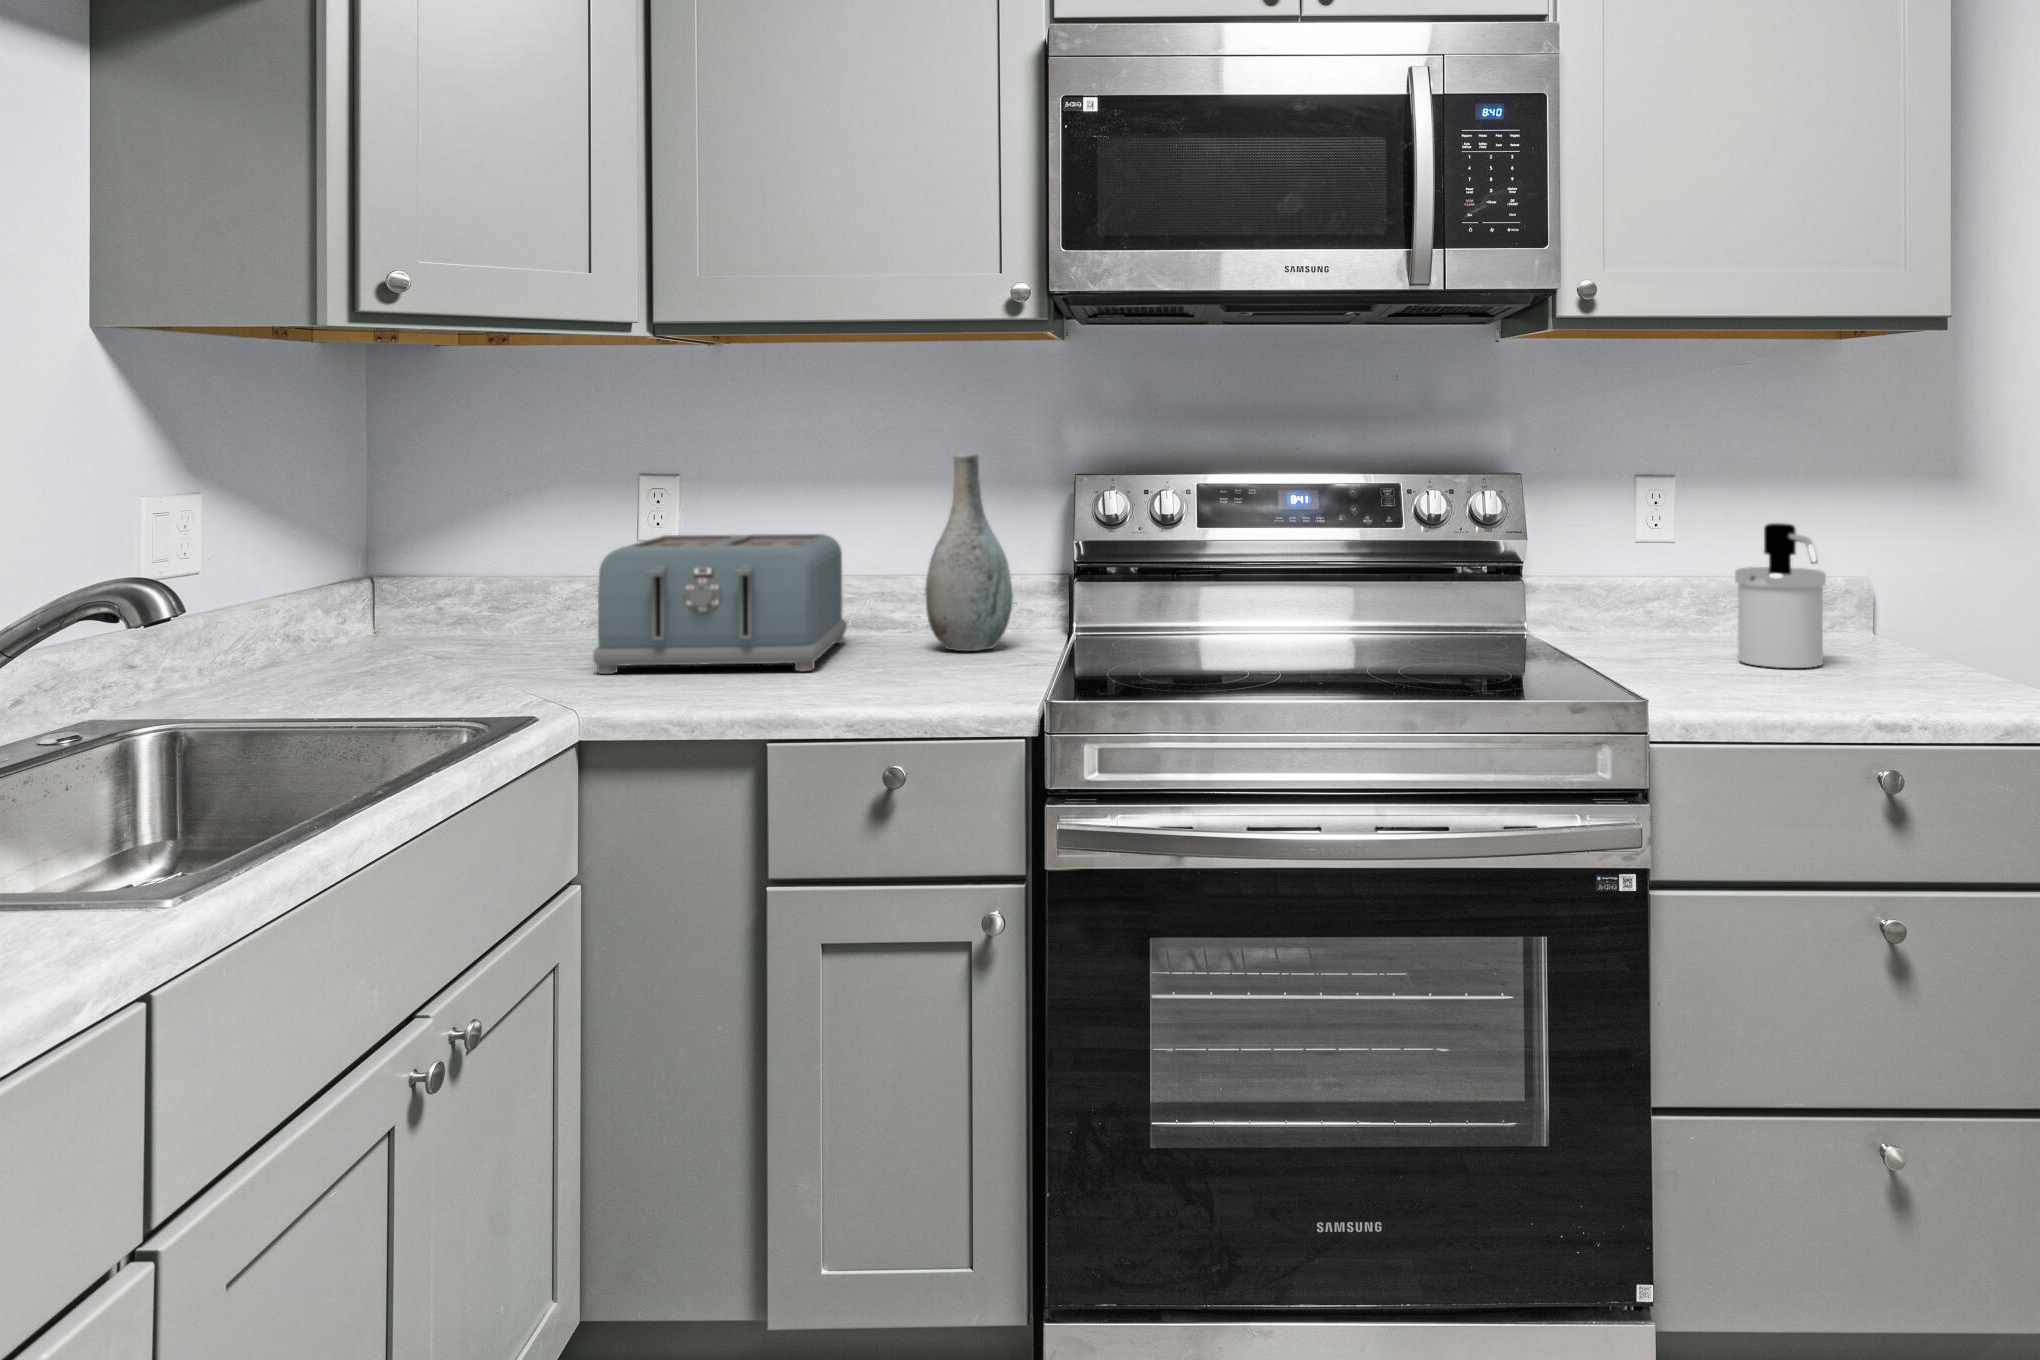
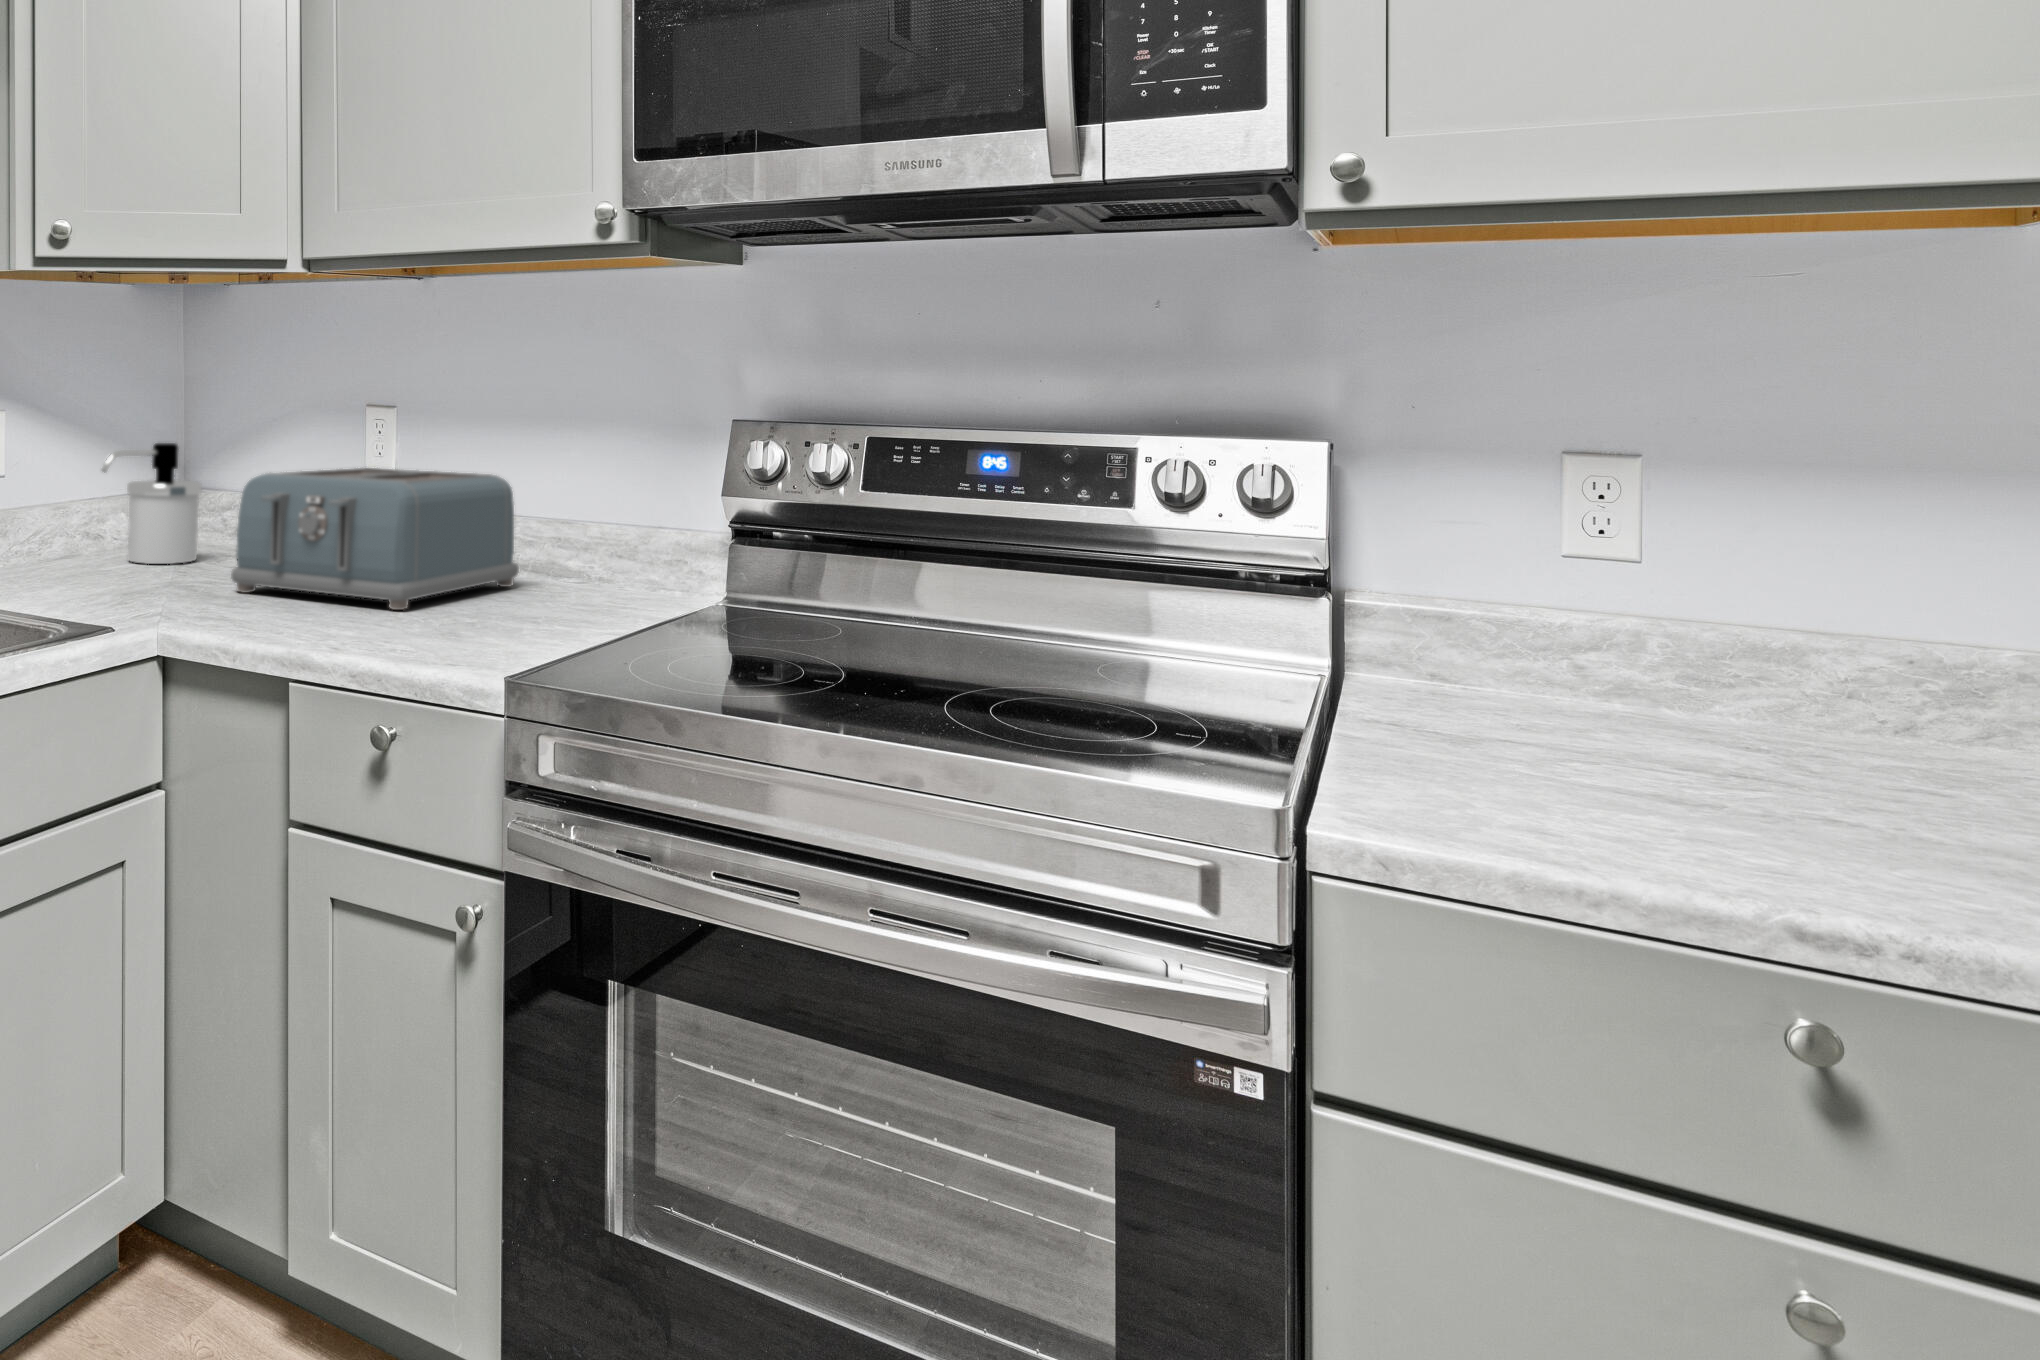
vase: present [925,453,1013,651] -> none [563,395,656,609]
soap dispenser: present [1735,523,1826,668] -> present [102,443,201,564]

